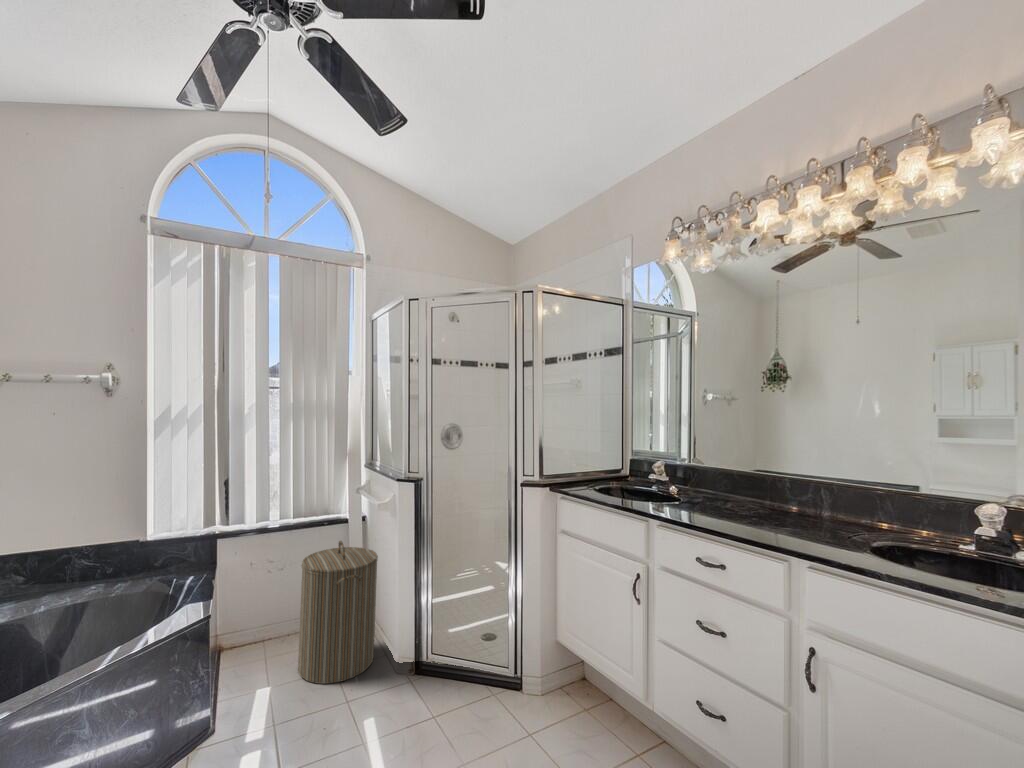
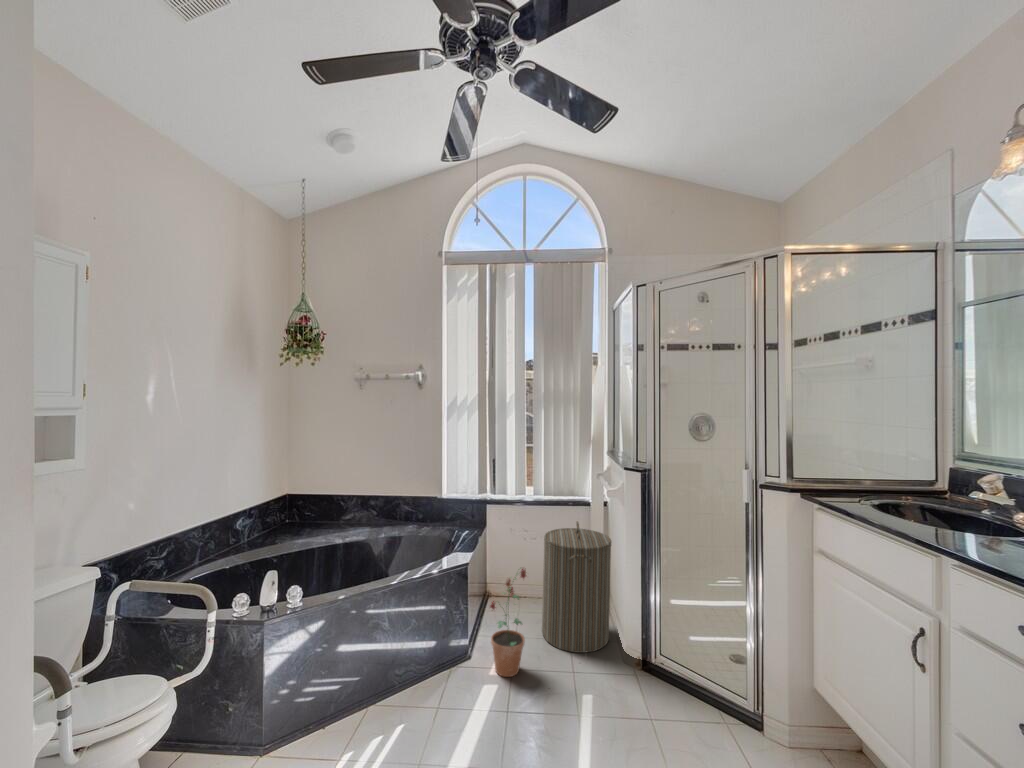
potted plant: none [242,604,294,740] -> present [490,569,526,677]

